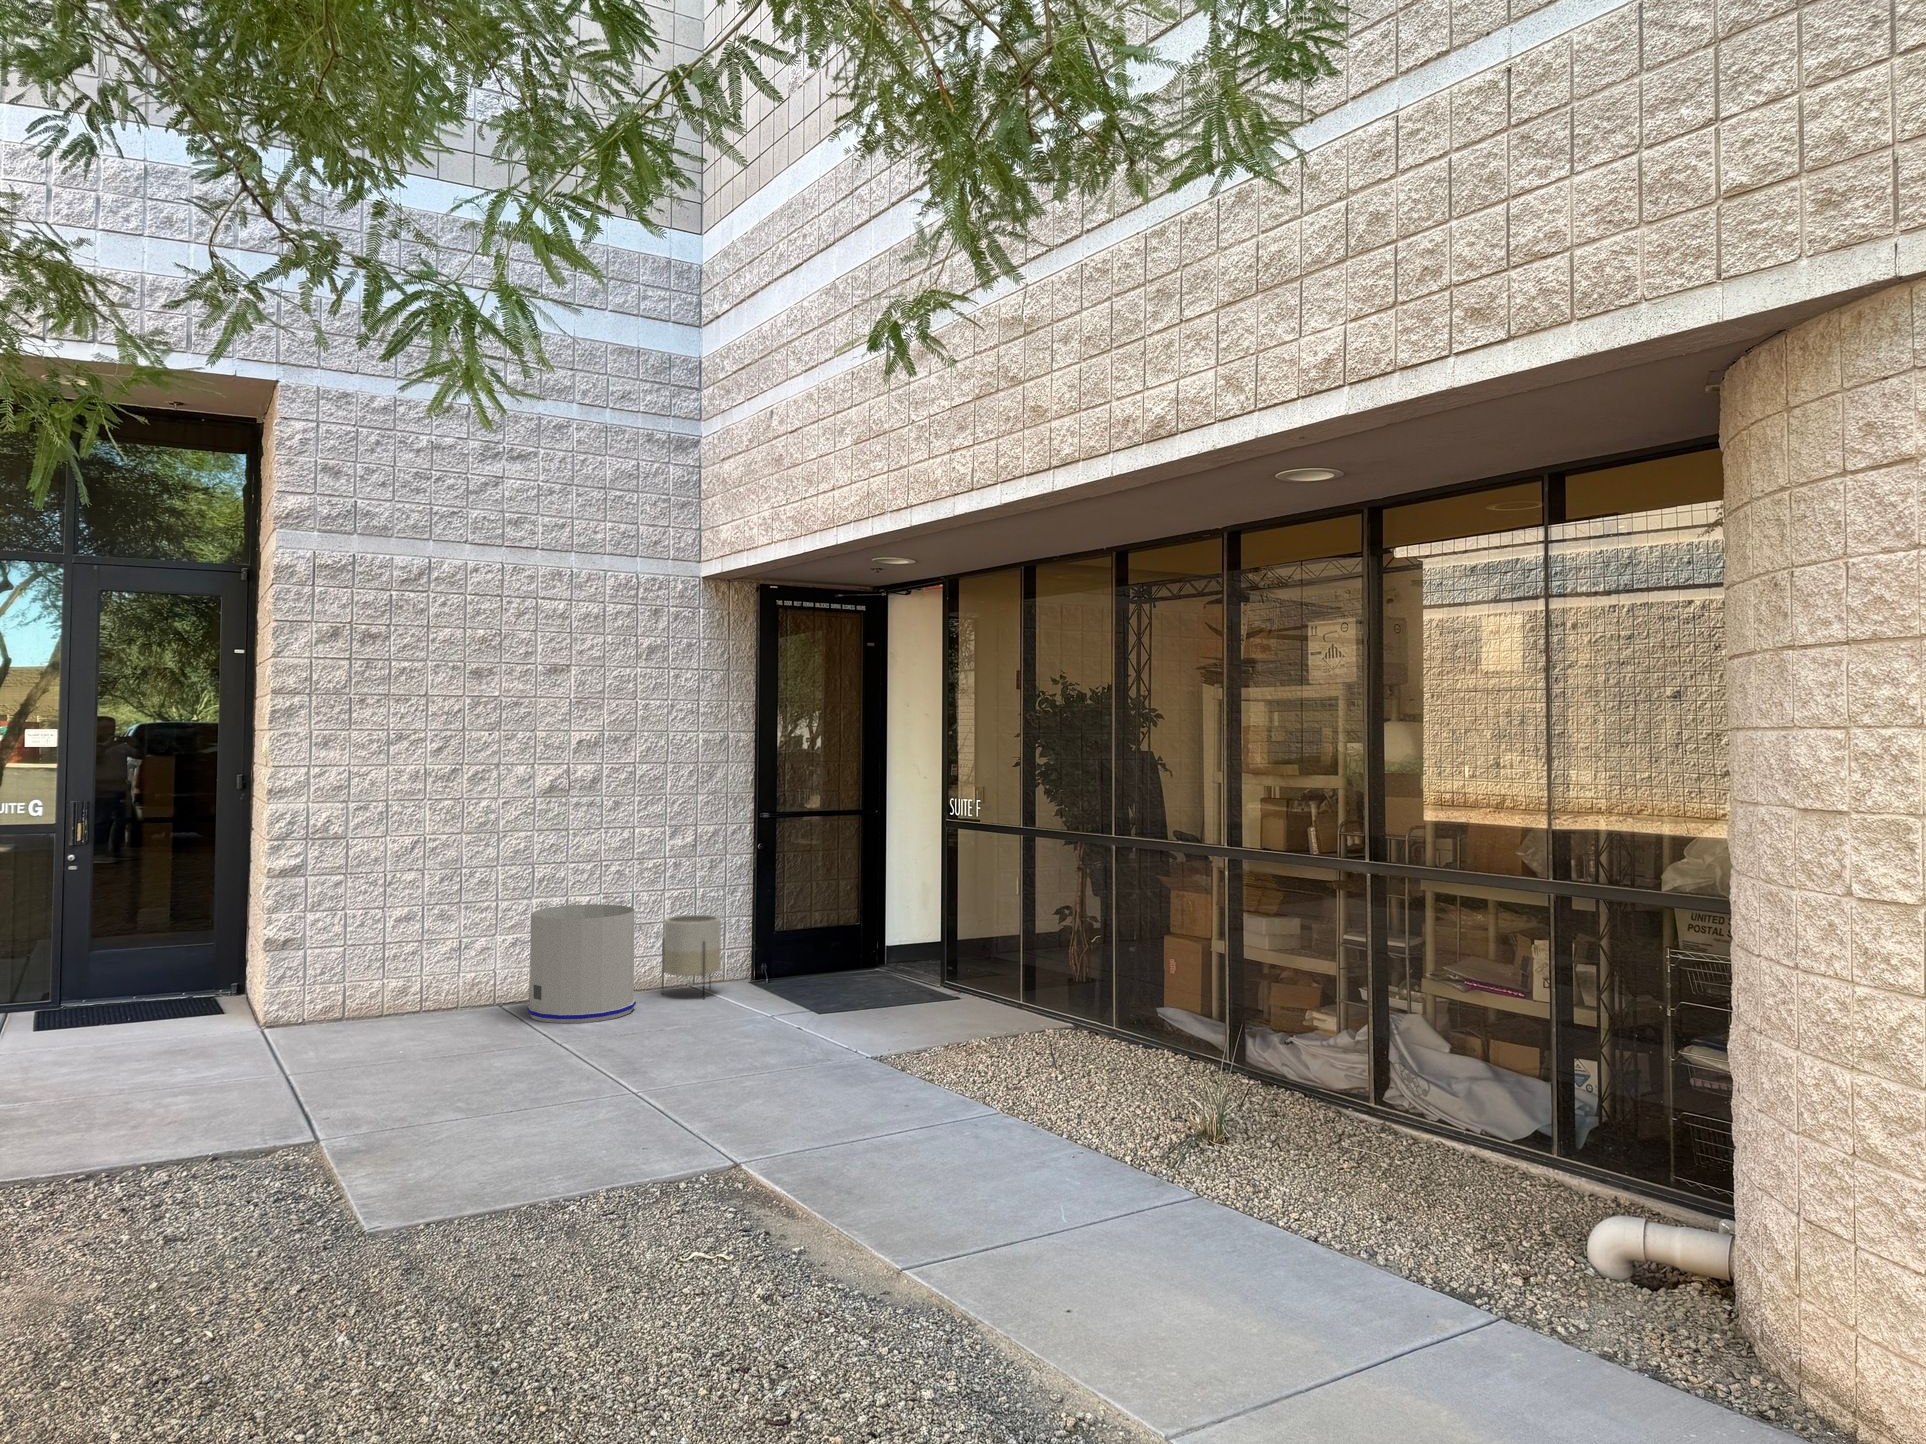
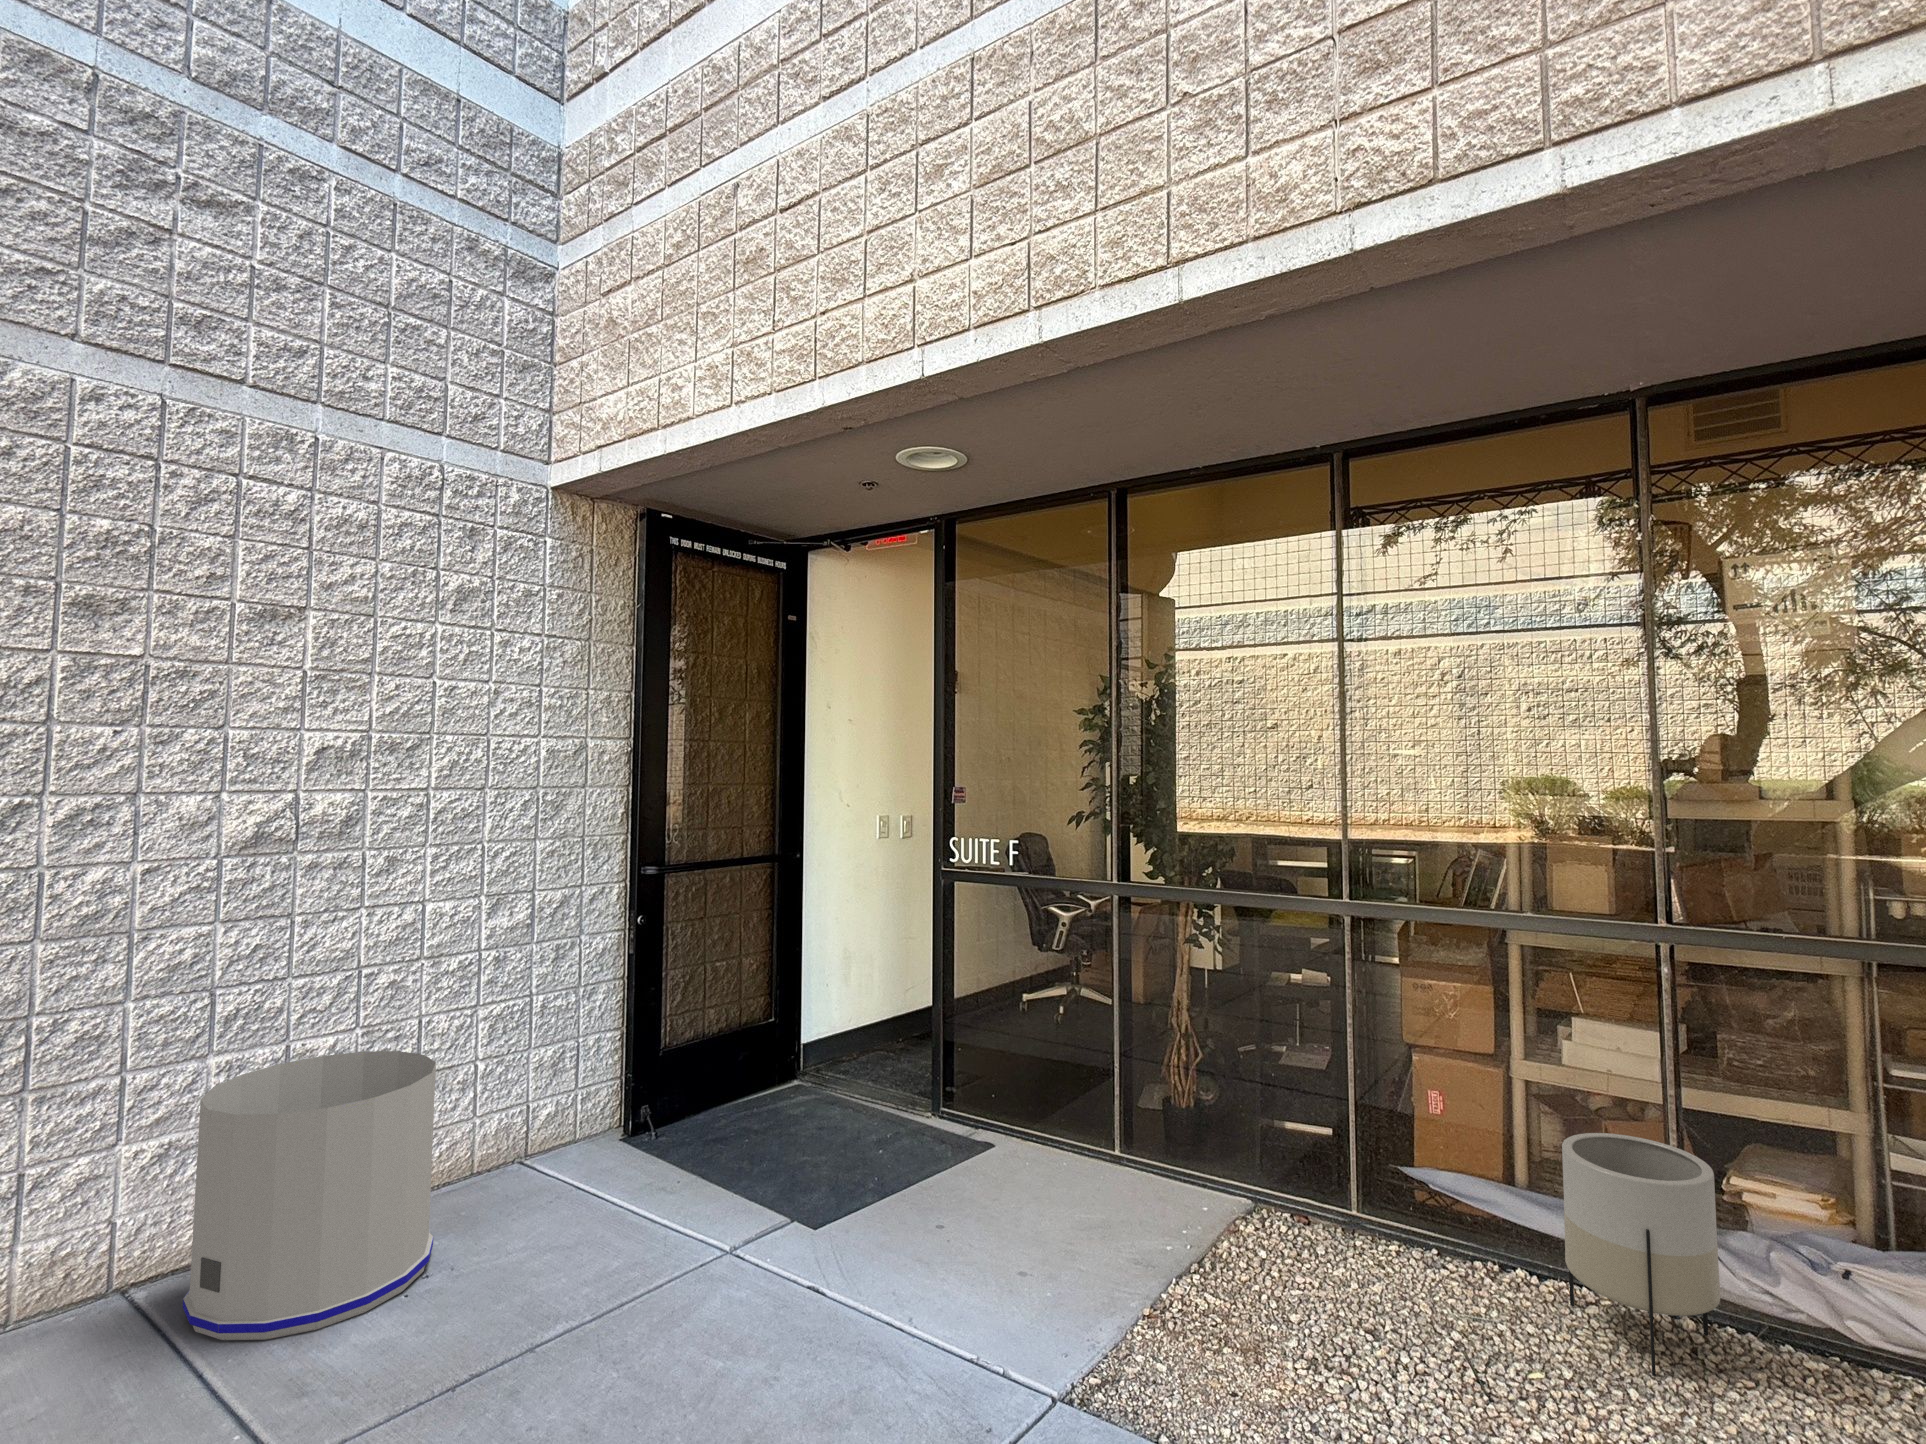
planter: present [662,915,721,987] -> present [1562,1133,1720,1376]

